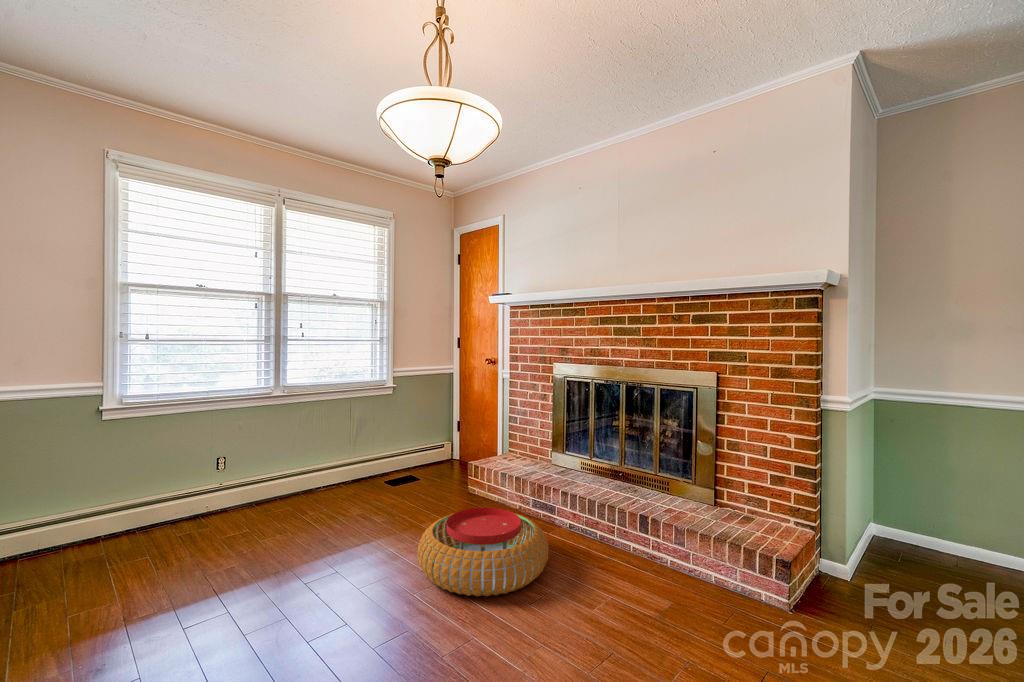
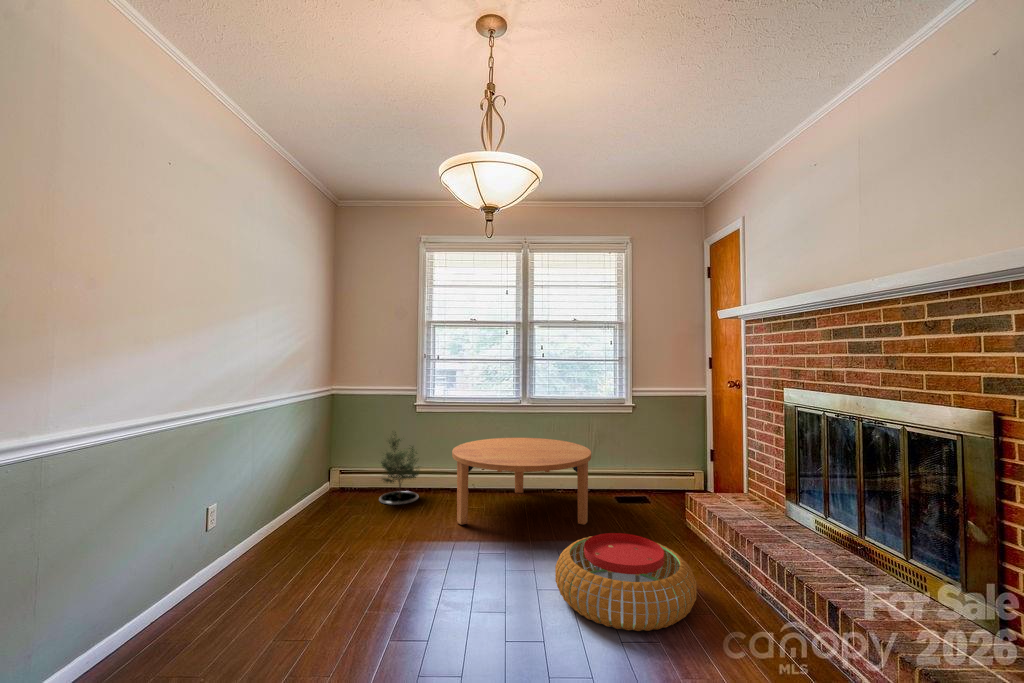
coffee table: none [200,433,384,559] -> present [452,438,591,525]
potted tree: none [37,453,125,570] -> present [379,432,419,505]

